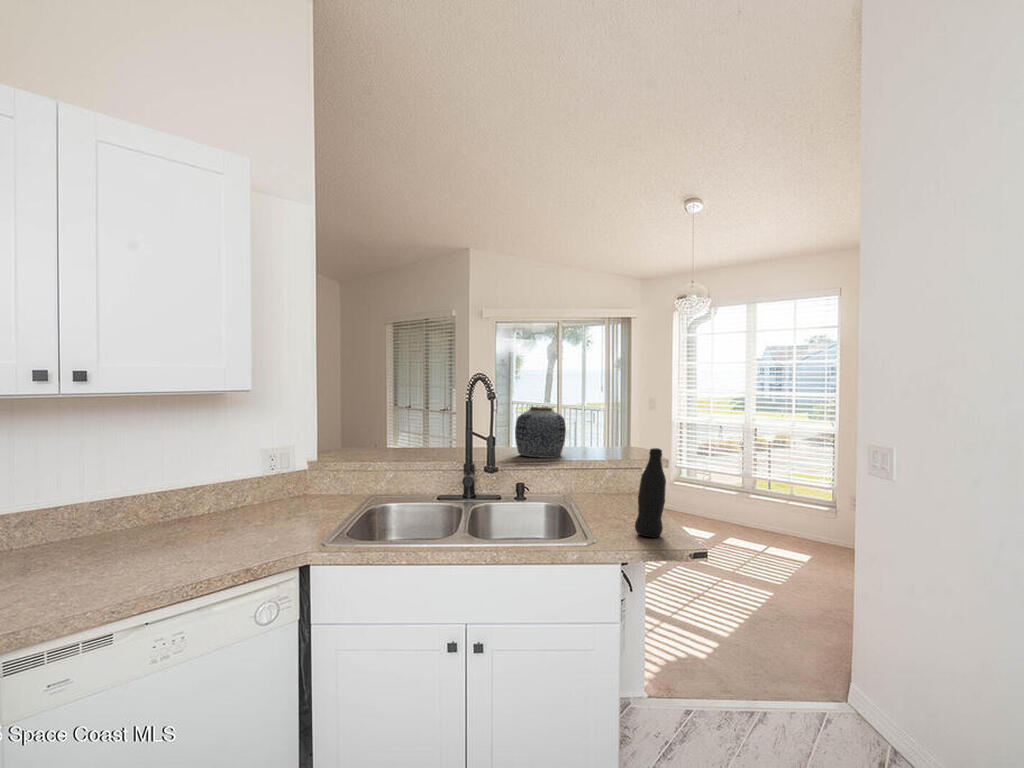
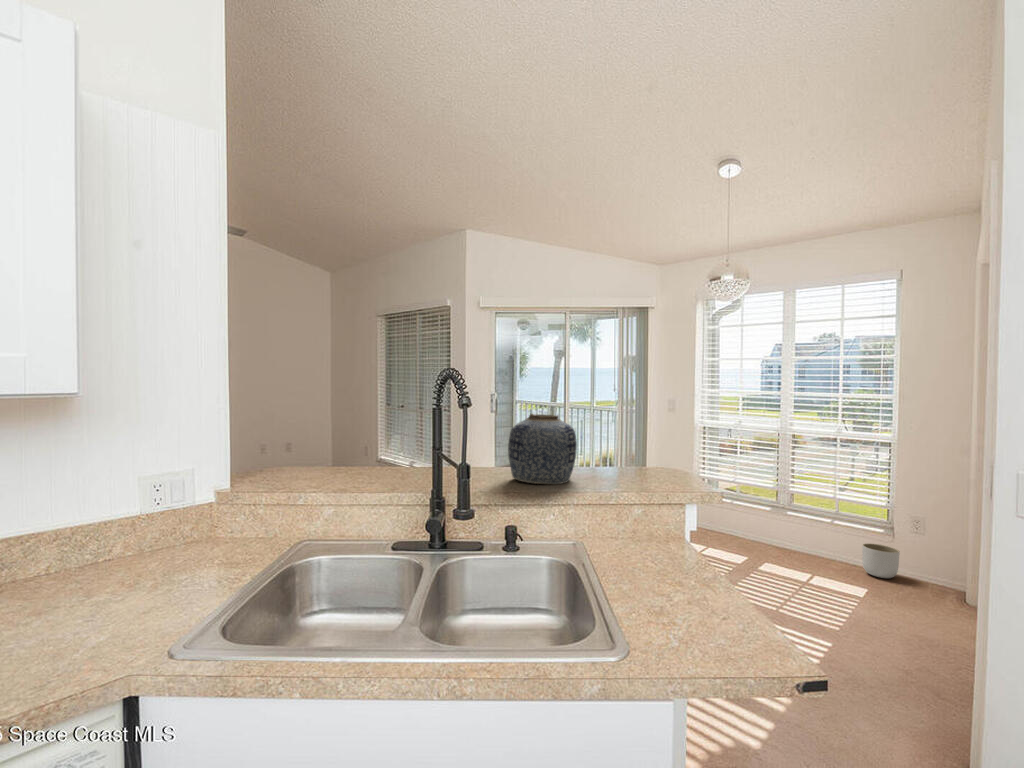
bottle: present [635,448,666,537] -> none [693,492,747,645]
planter: none [812,521,842,550] -> present [862,543,900,578]

